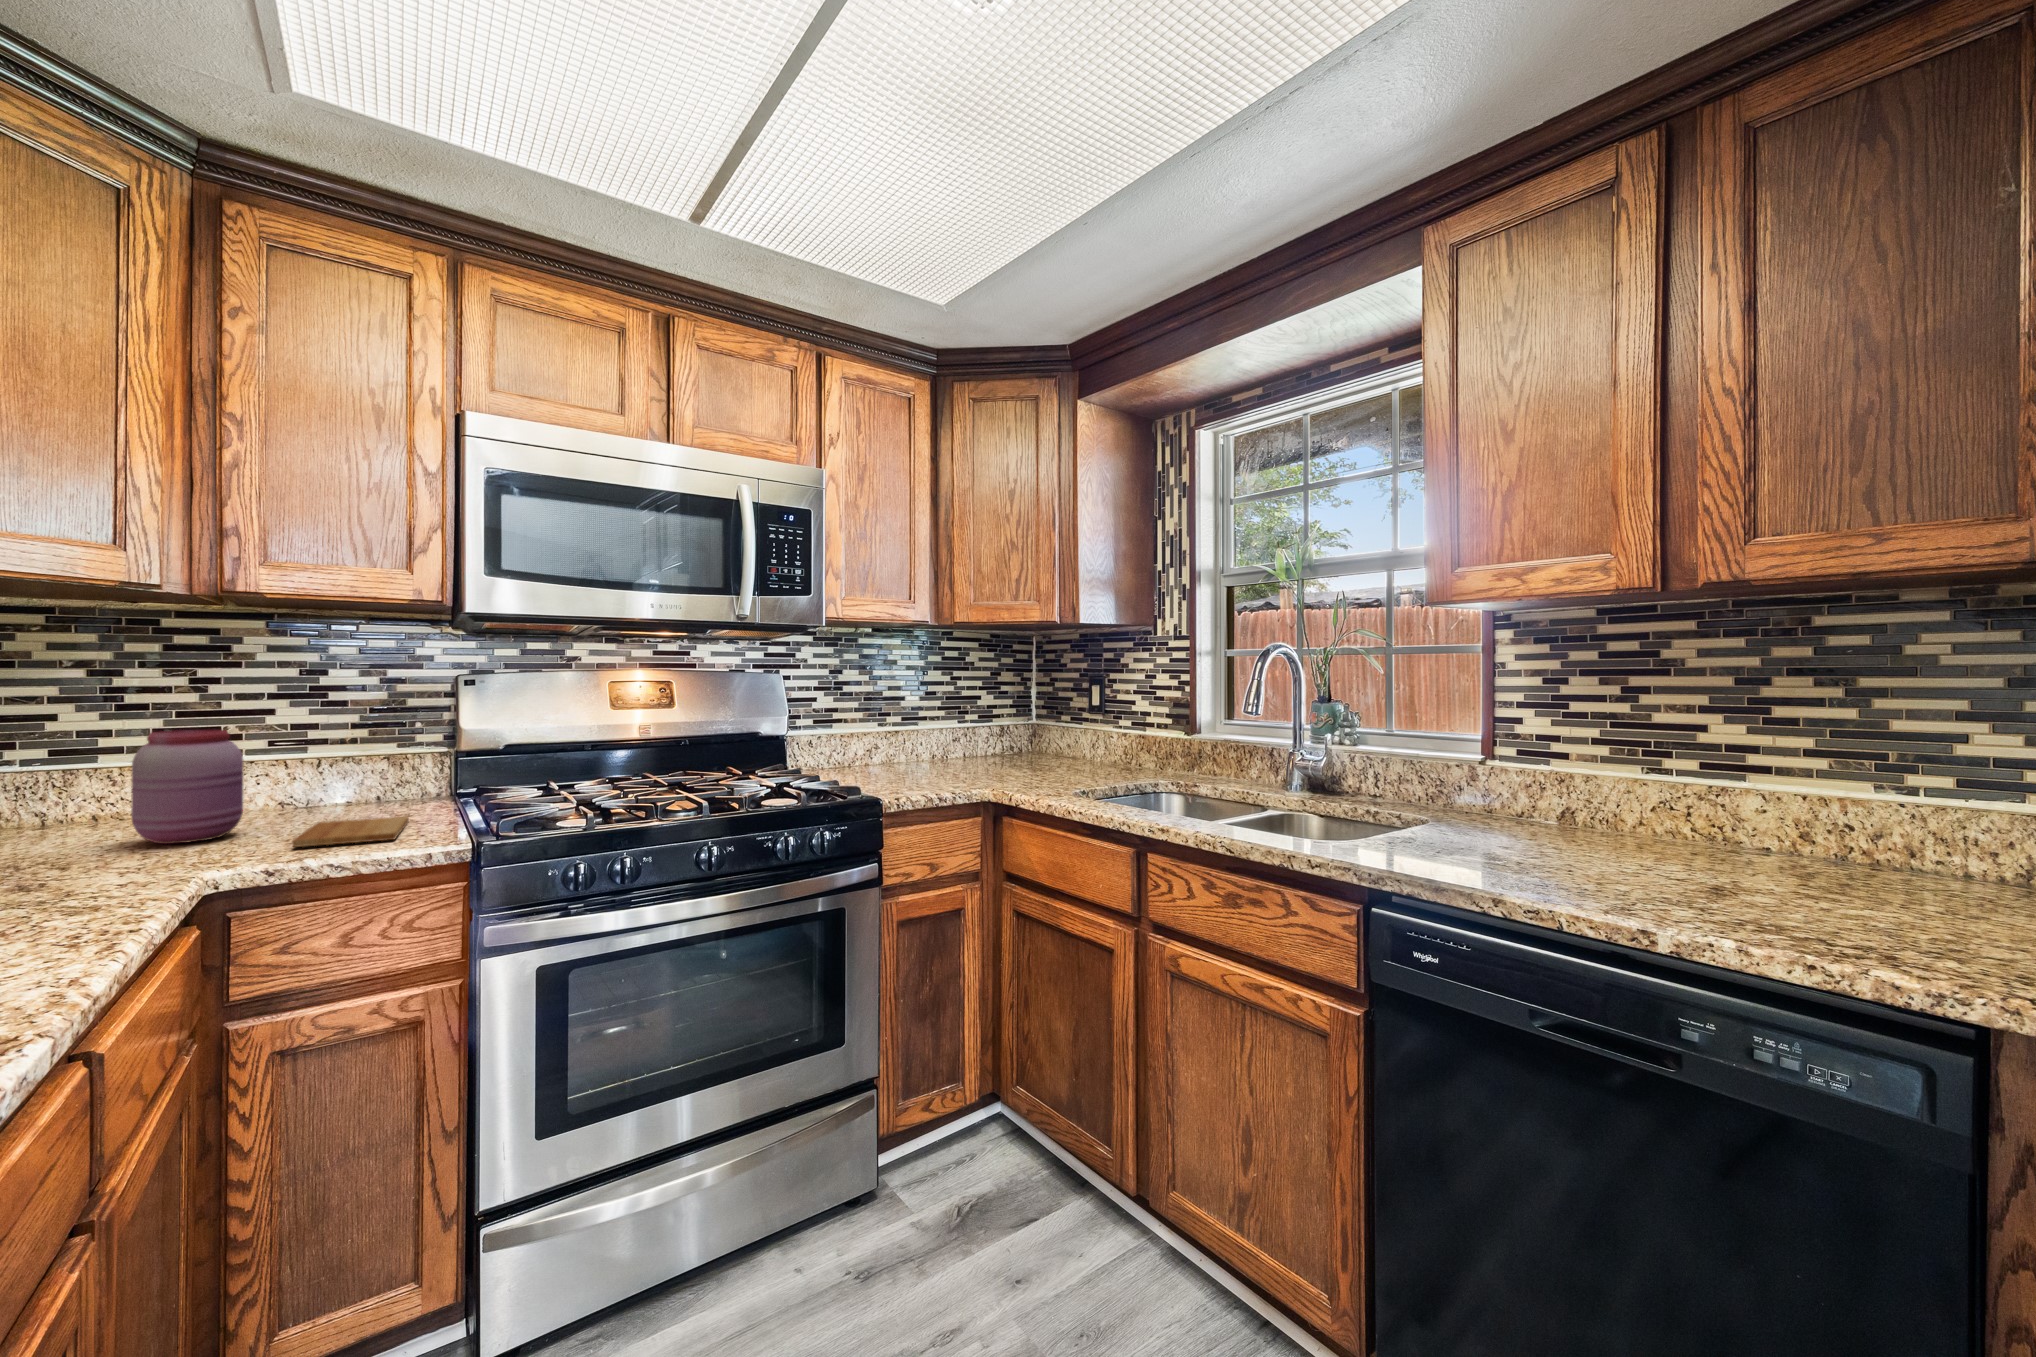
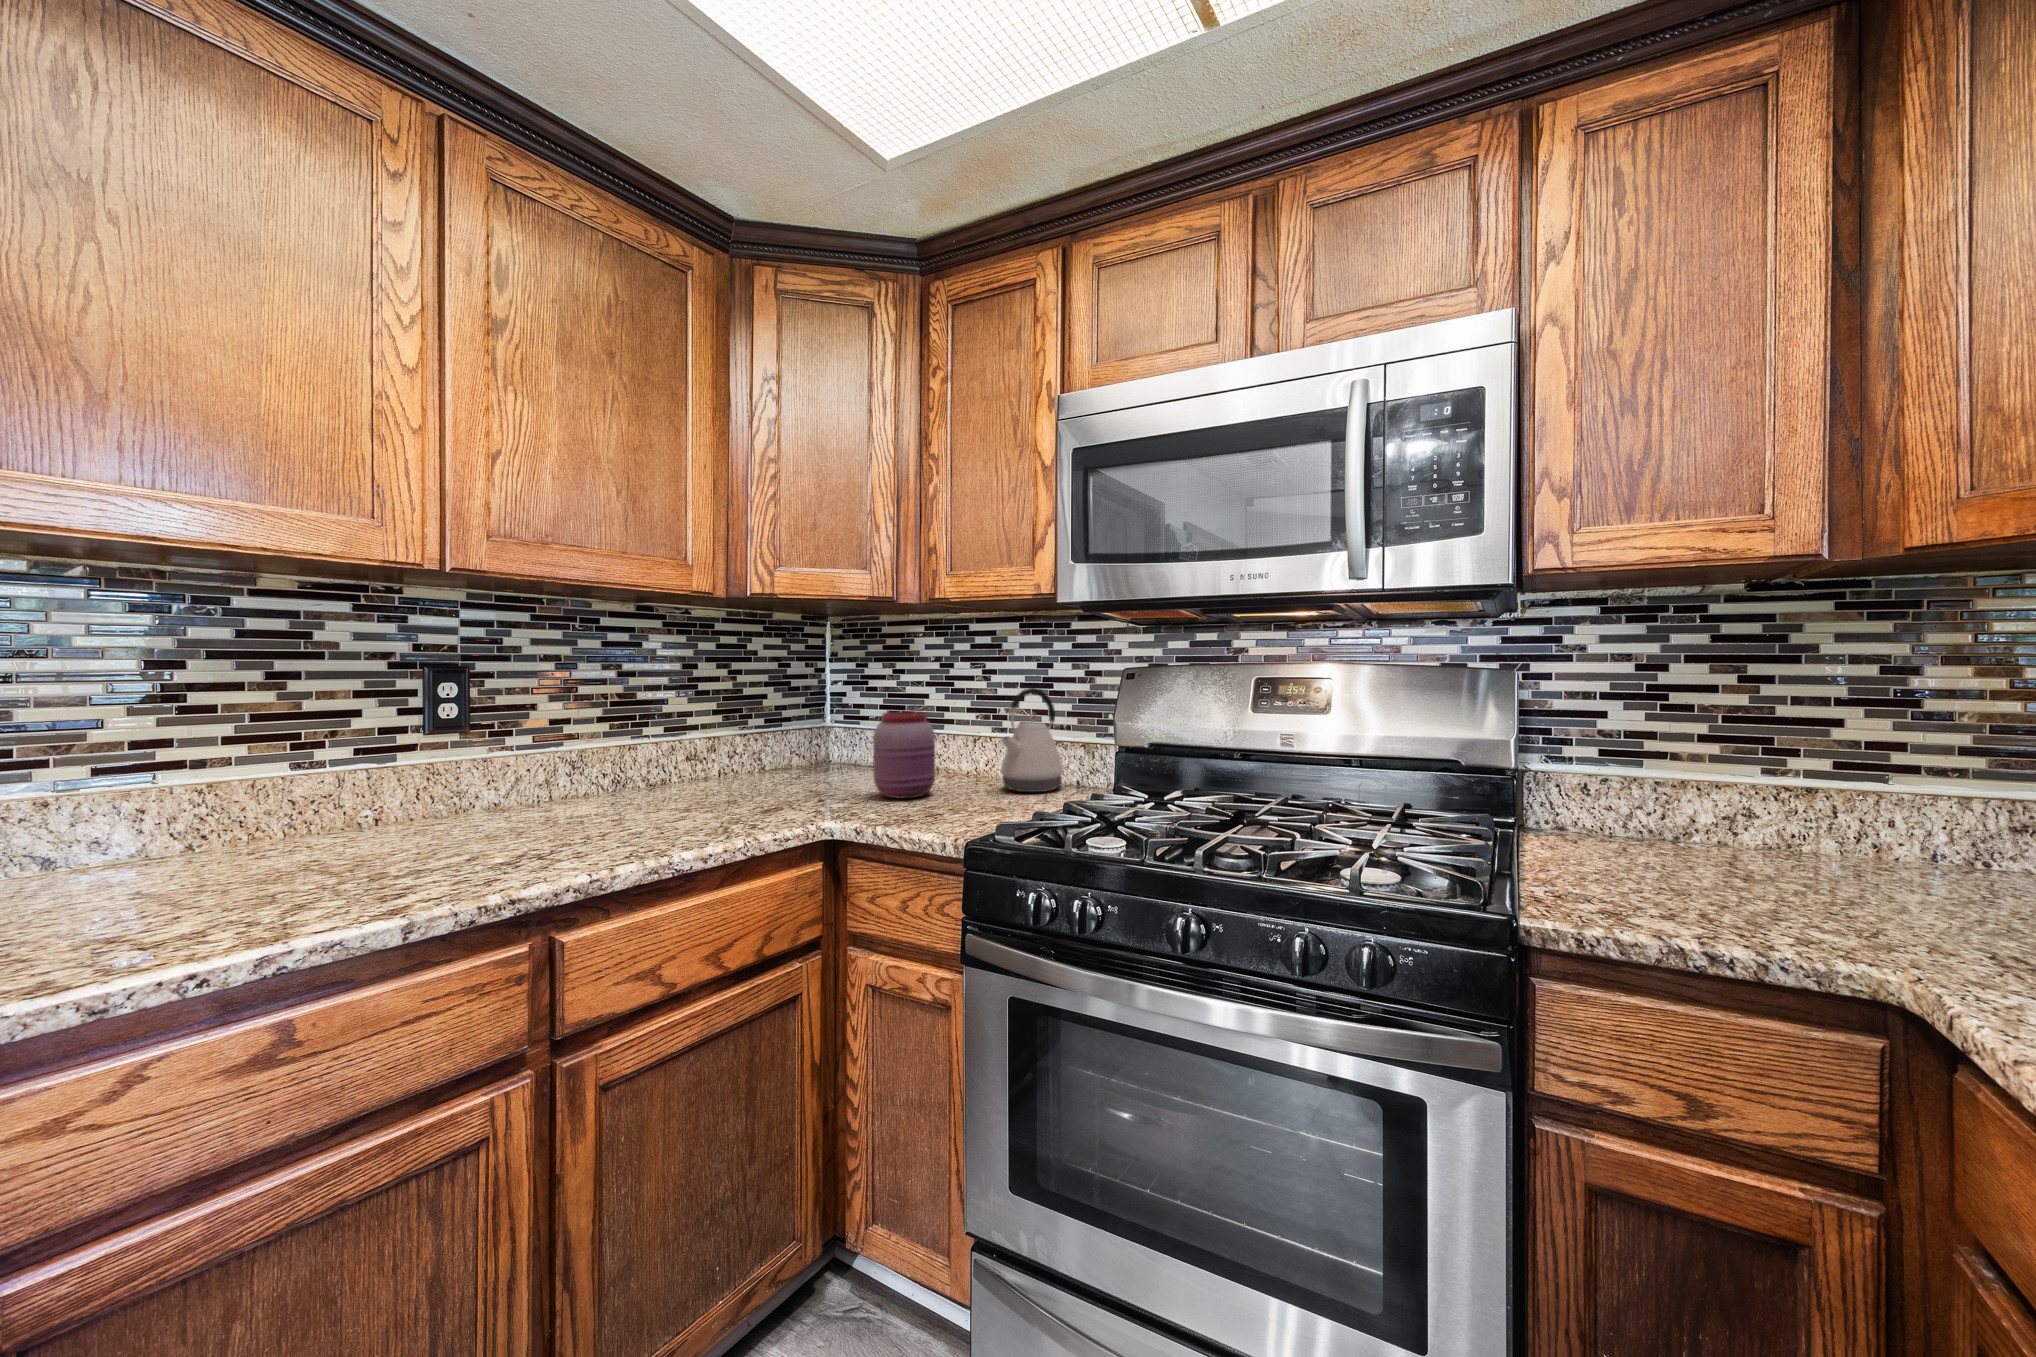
kettle: none [303,696,394,813] -> present [1000,688,1064,792]
cutting board: present [292,816,409,847] -> none [892,798,1011,826]

